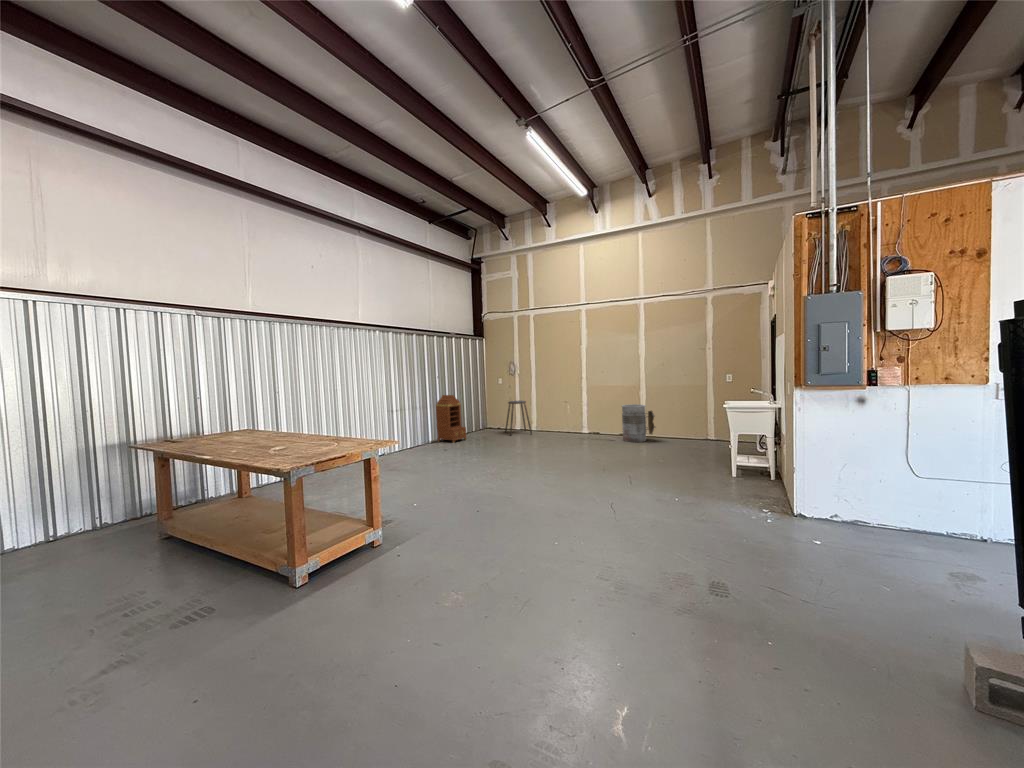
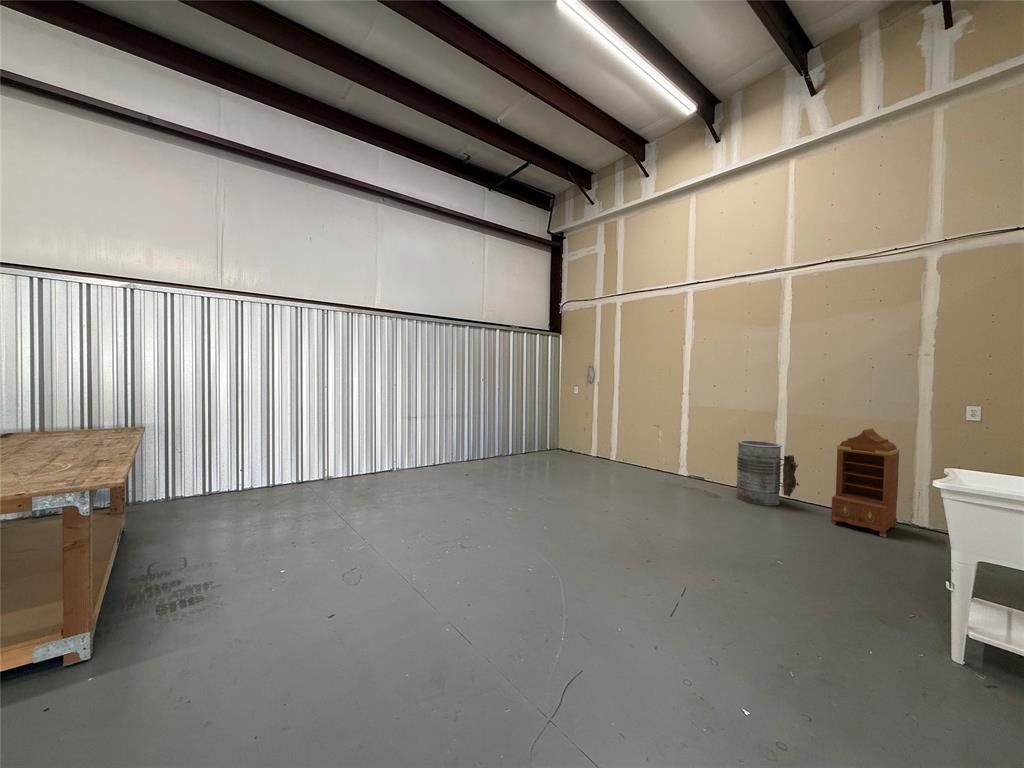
cabinet: present [436,395,466,443] -> present [830,428,900,537]
stool: present [505,401,532,436] -> none [573,417,606,464]

